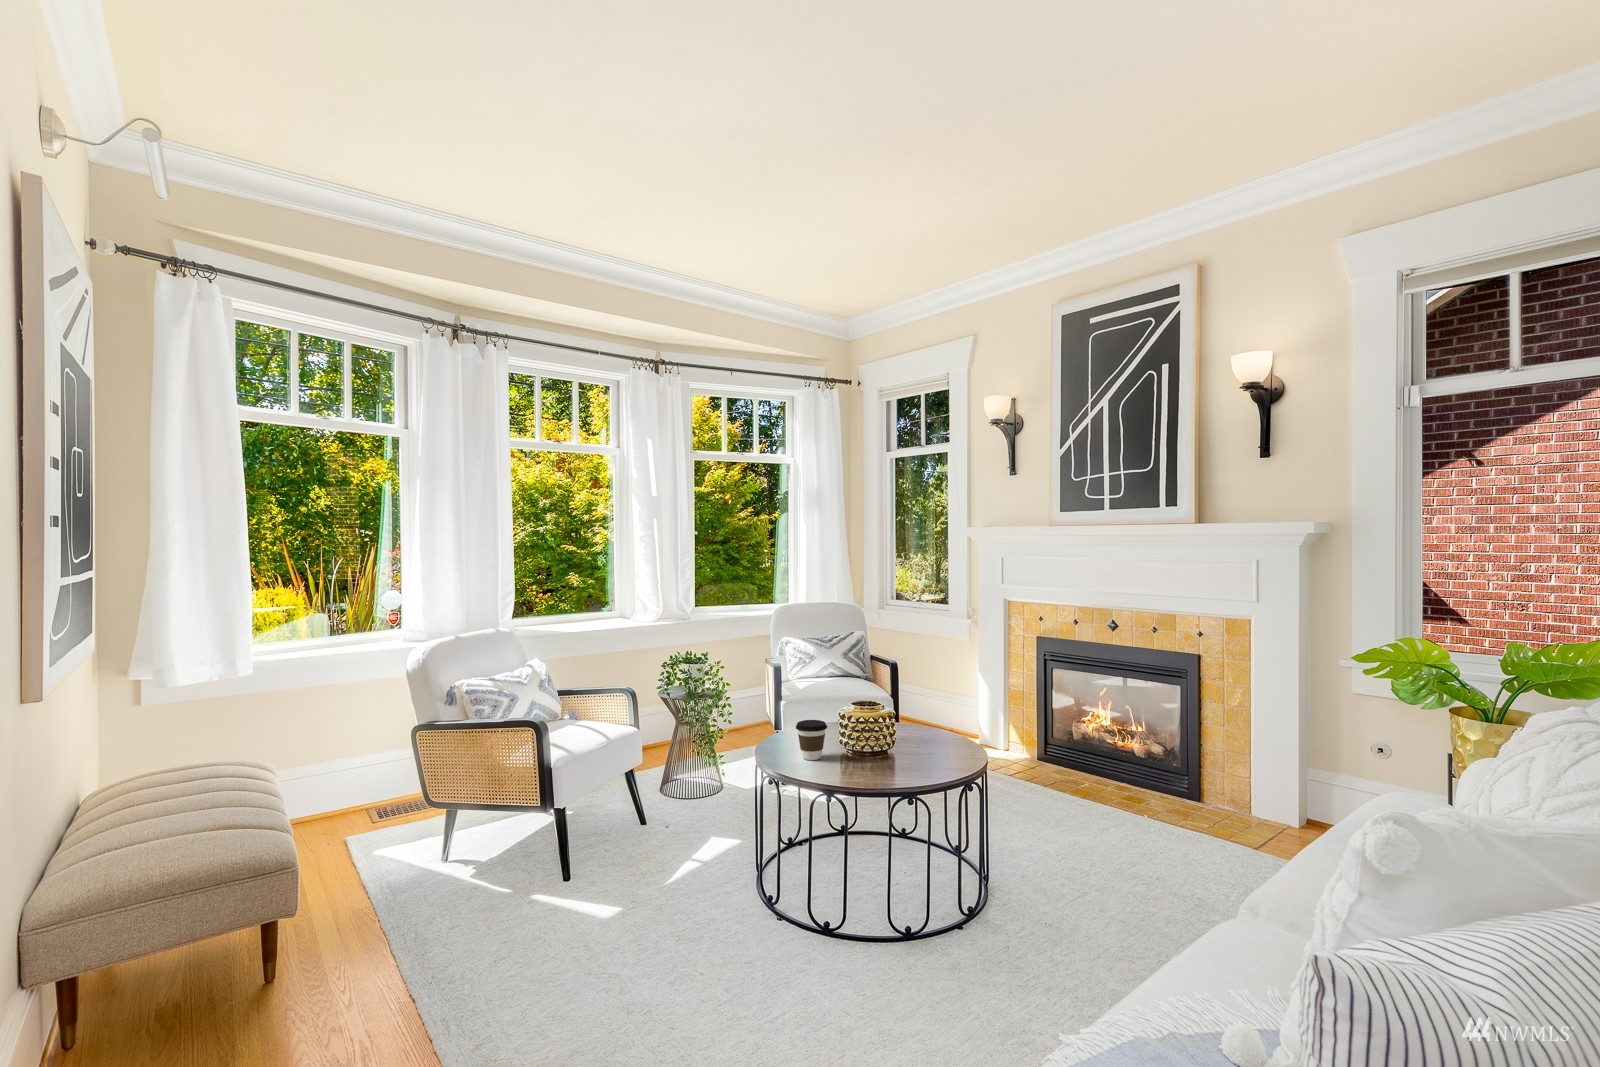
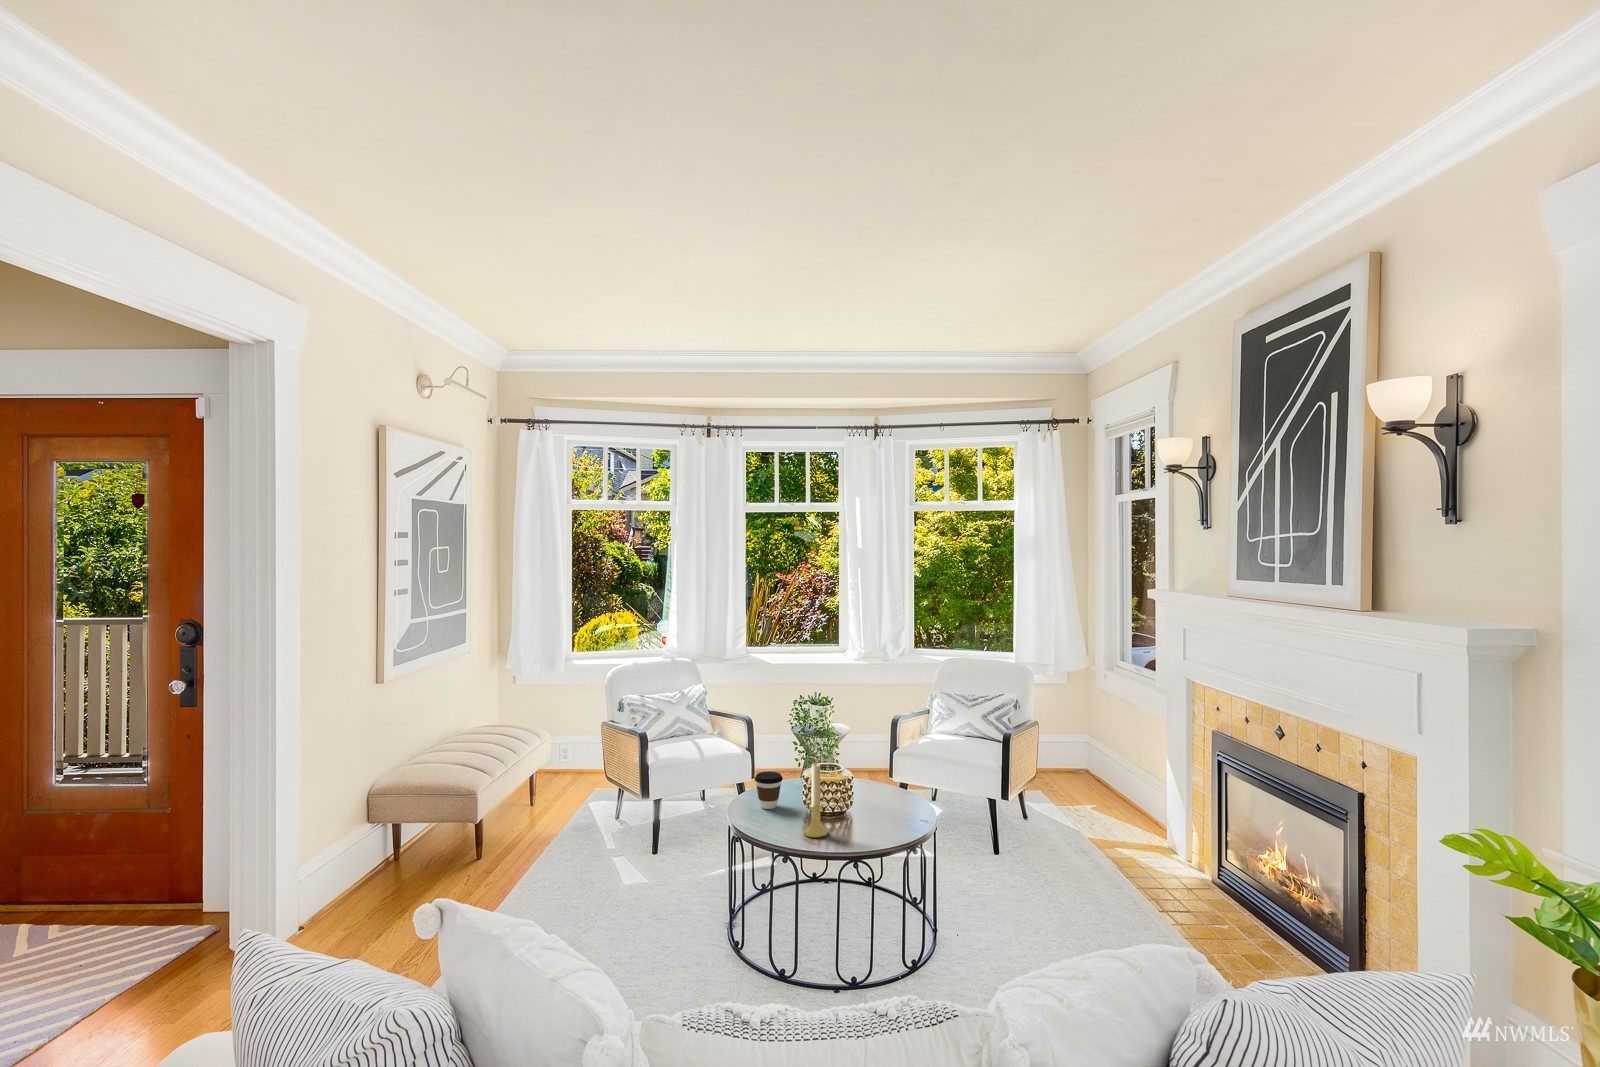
candle holder: none [888,691,914,769] -> present [803,763,828,838]

